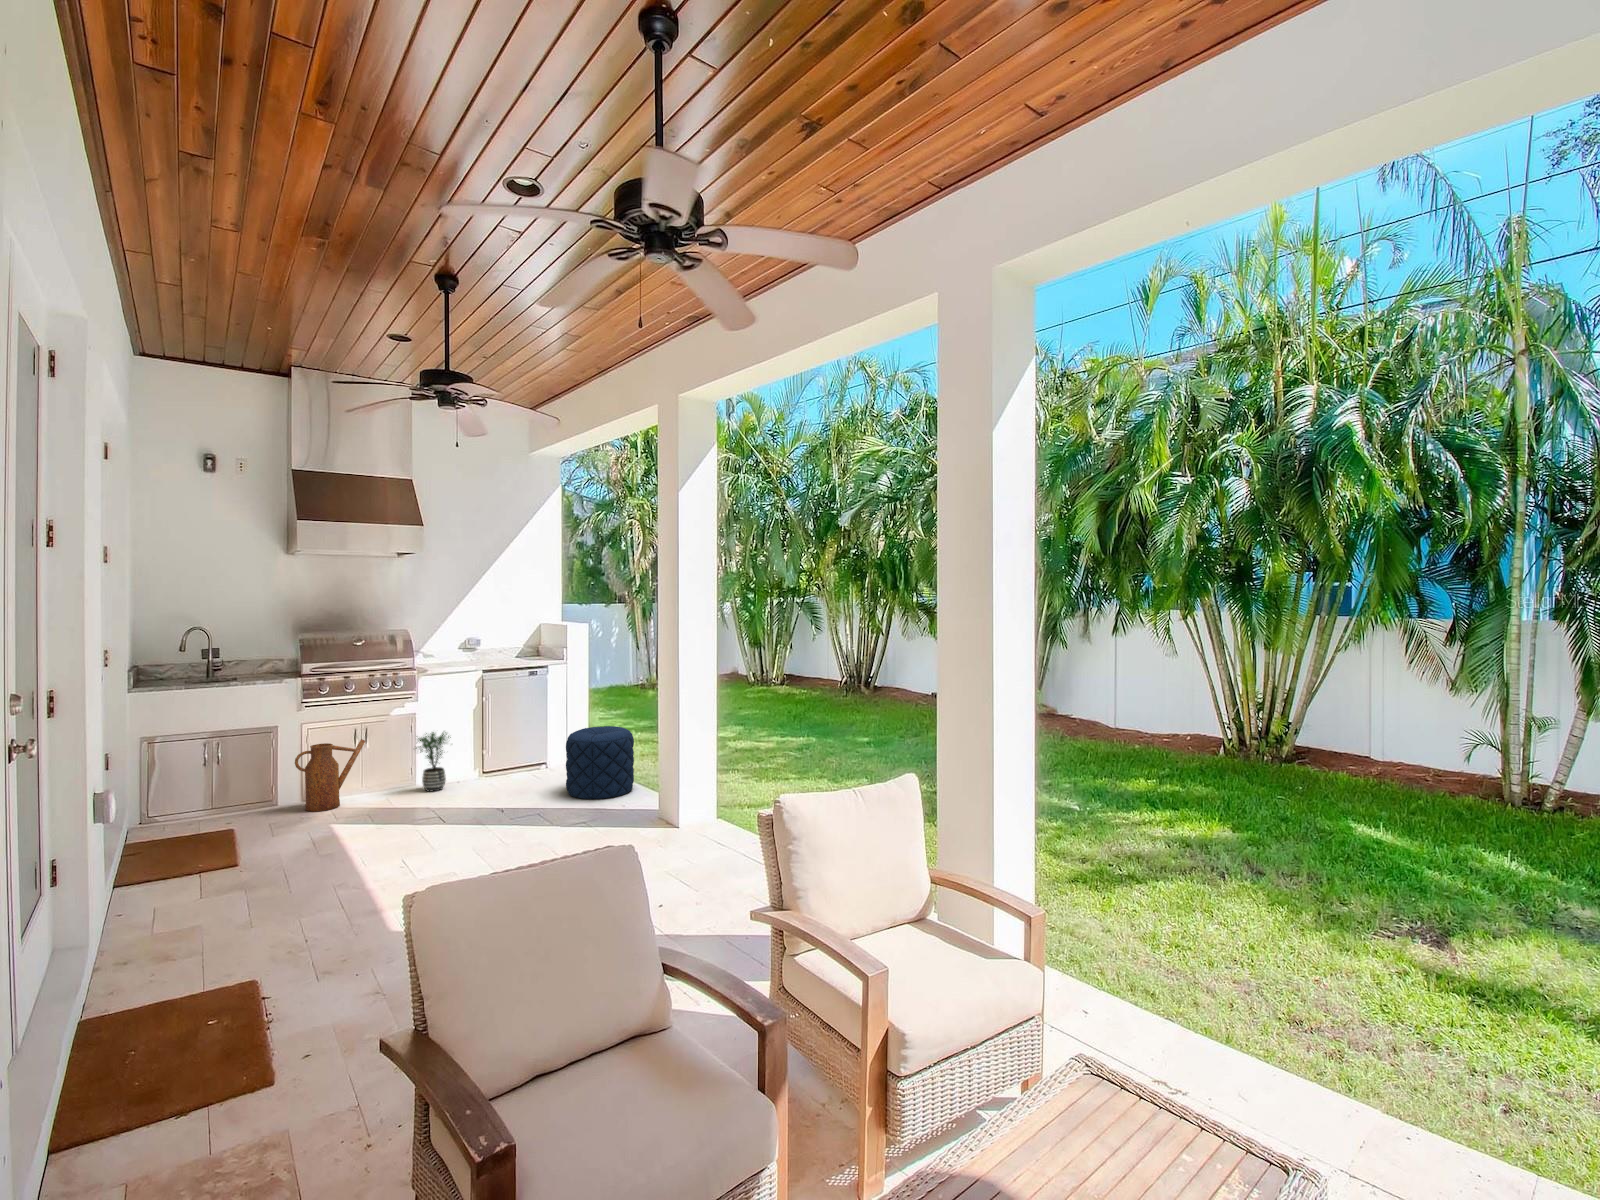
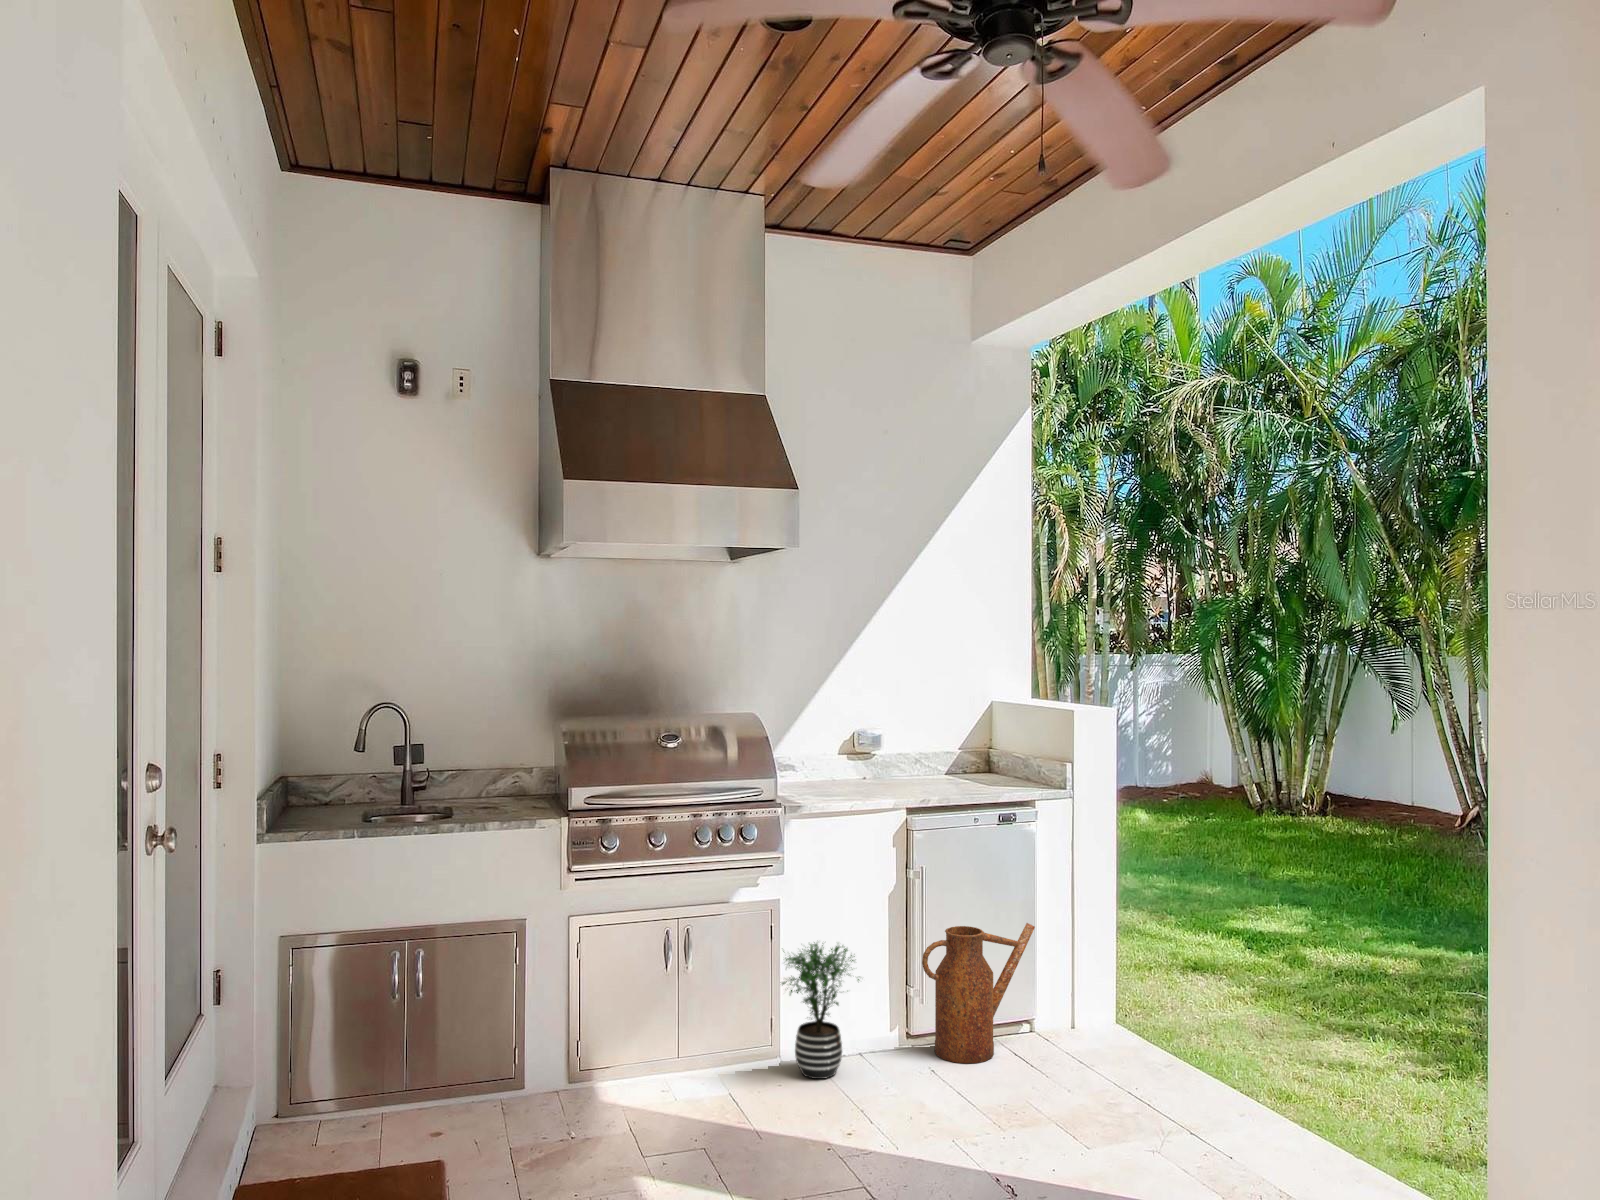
pouf: present [566,726,634,799] -> none [1126,965,1295,1161]
watering can: present [295,739,365,812] -> present [922,923,1035,1063]

